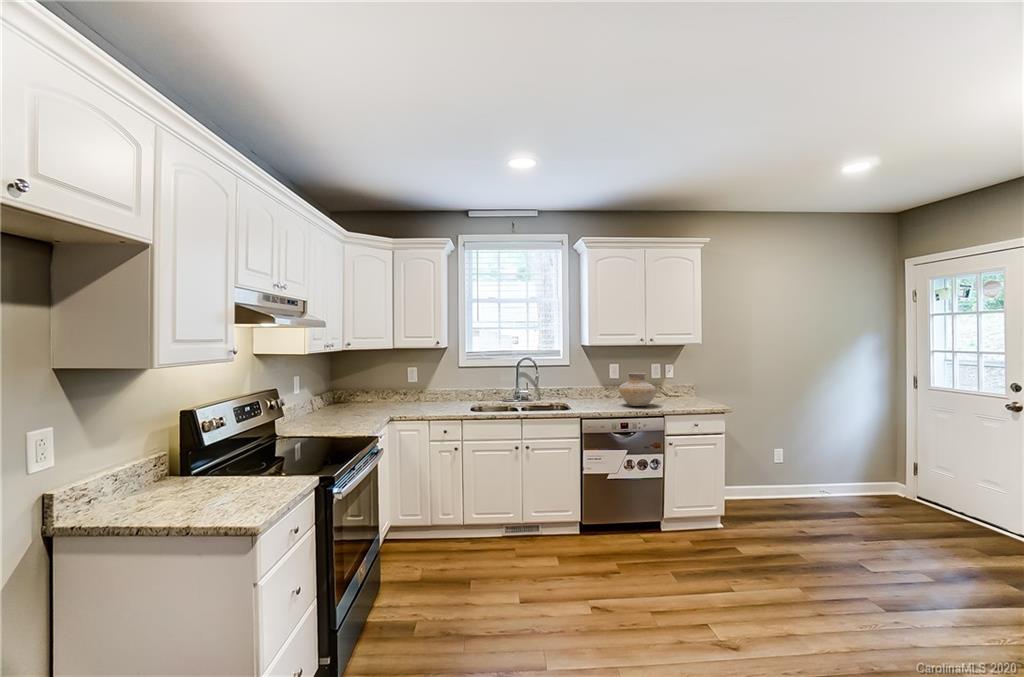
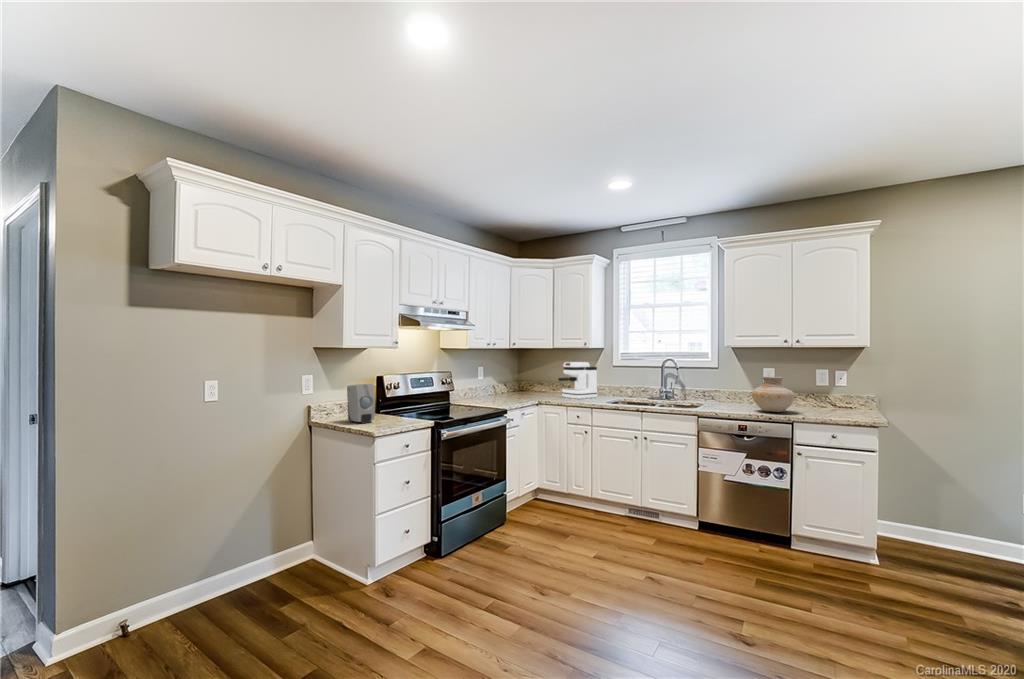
coffee maker: none [407,364,449,408] -> present [558,362,597,399]
soap dispenser: none [111,430,187,512] -> present [347,384,375,423]

